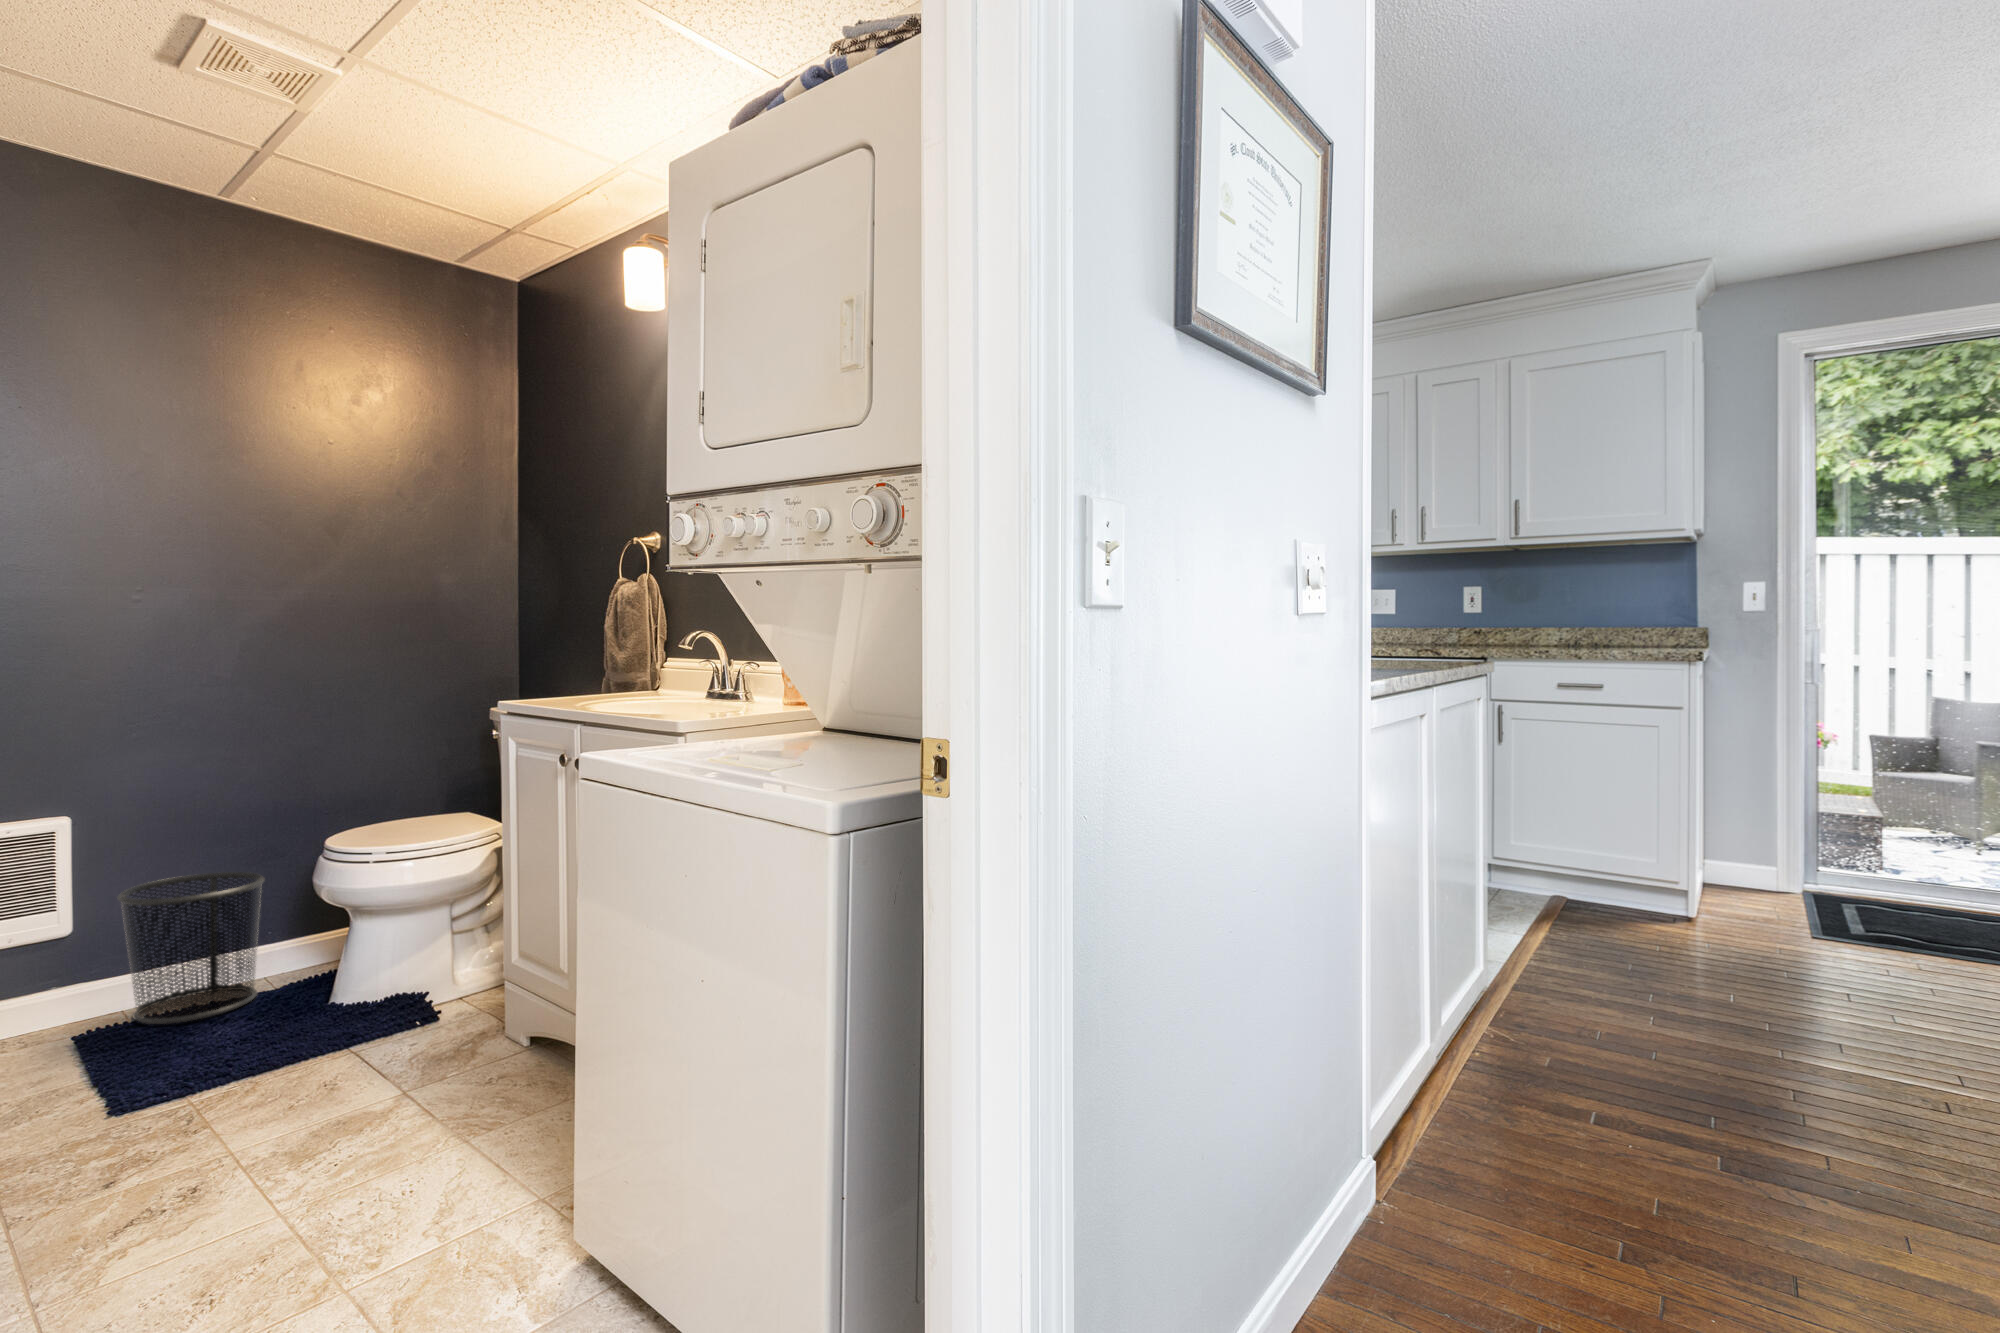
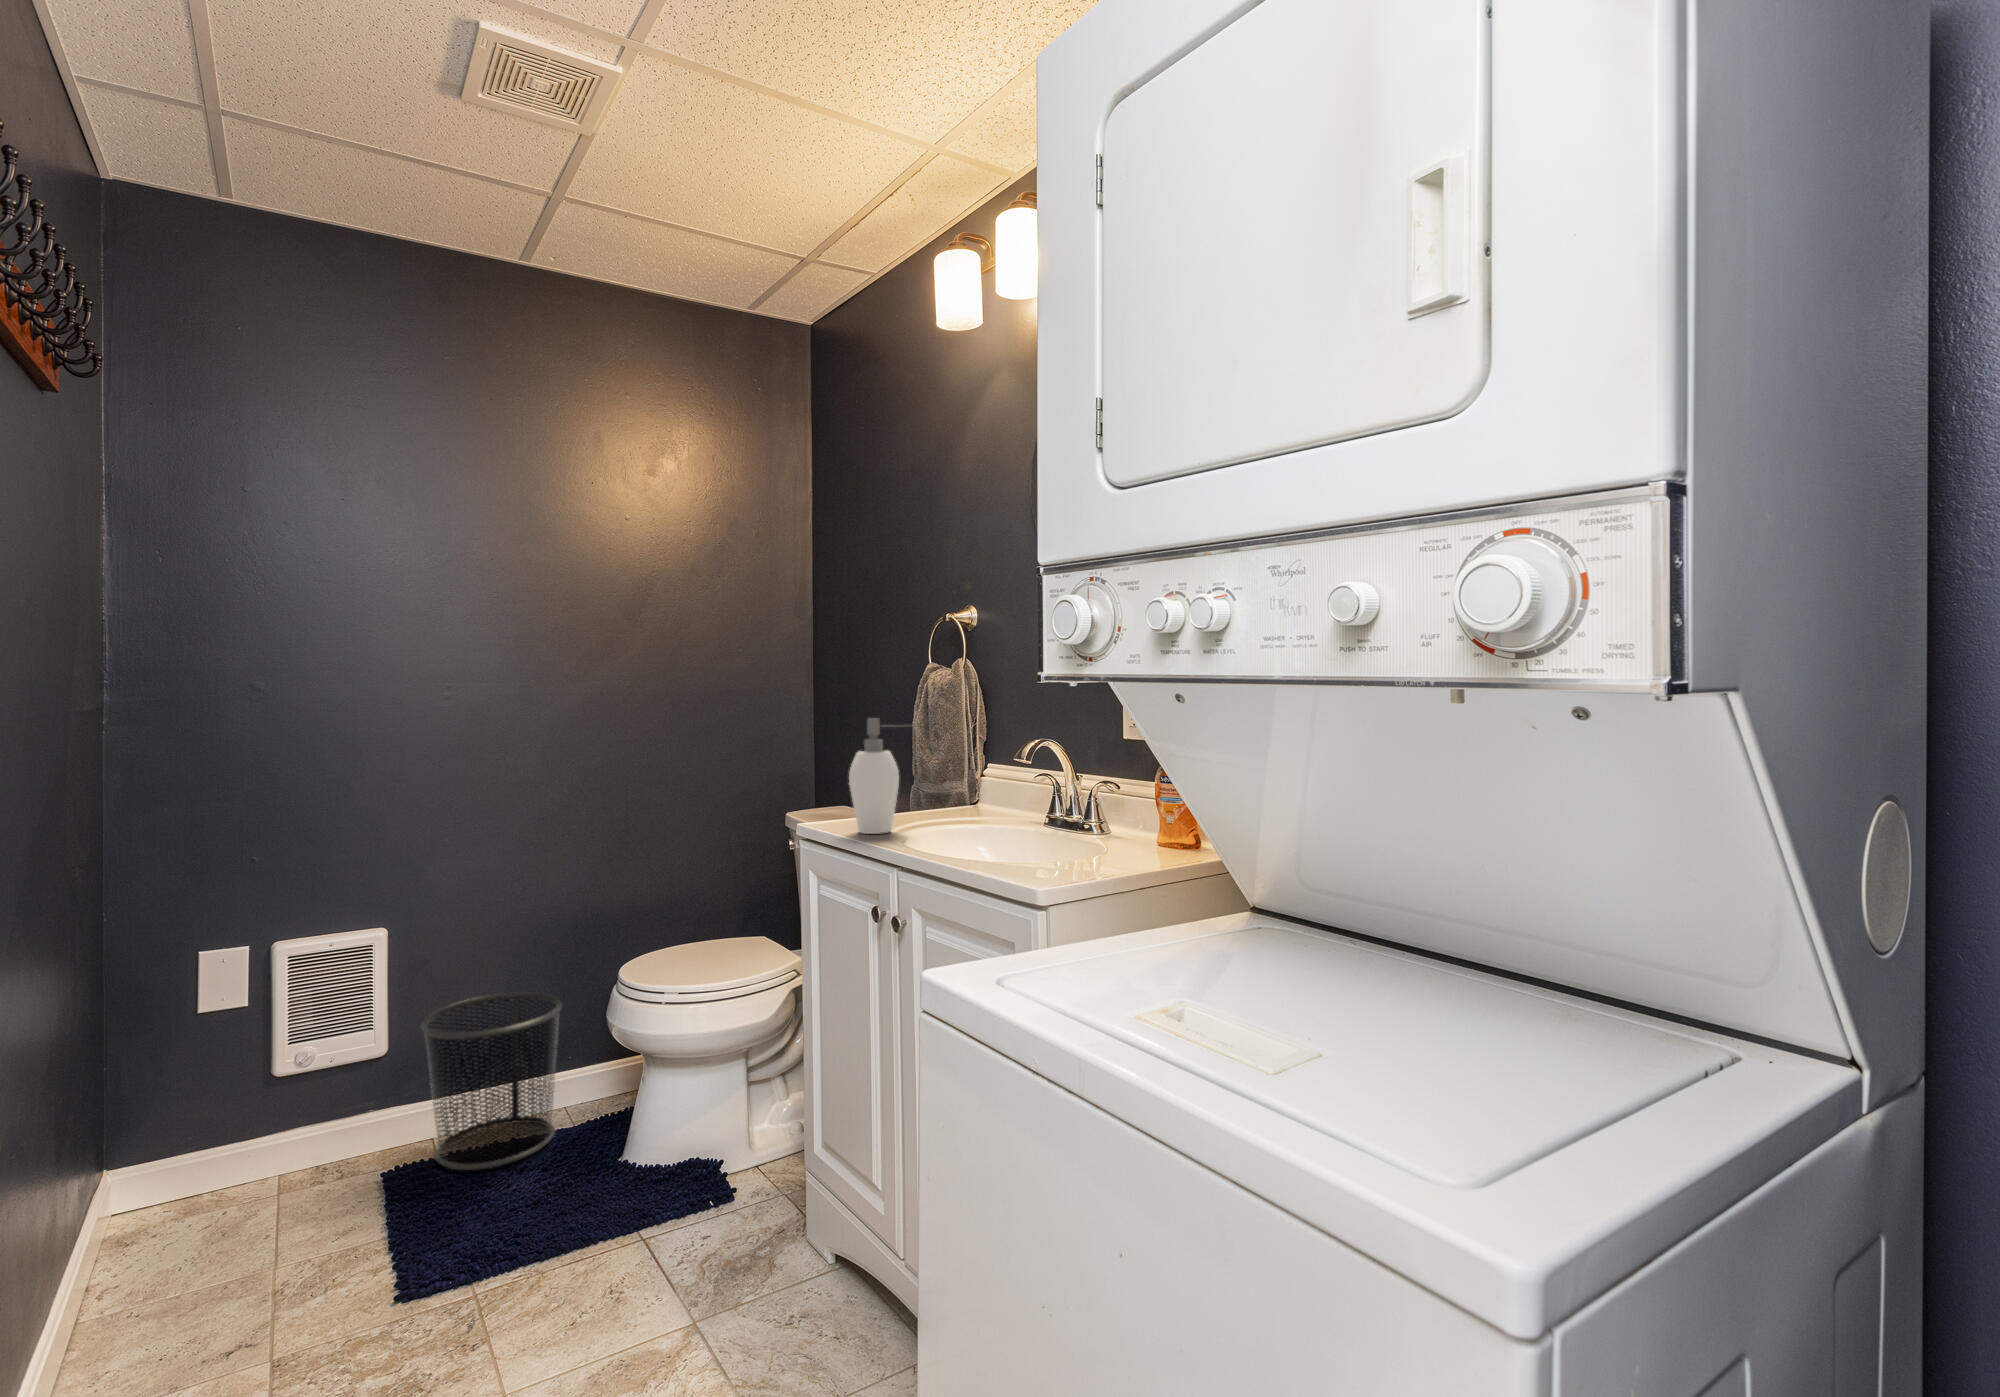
soap dispenser: none [541,615,598,705] -> present [849,718,899,834]

